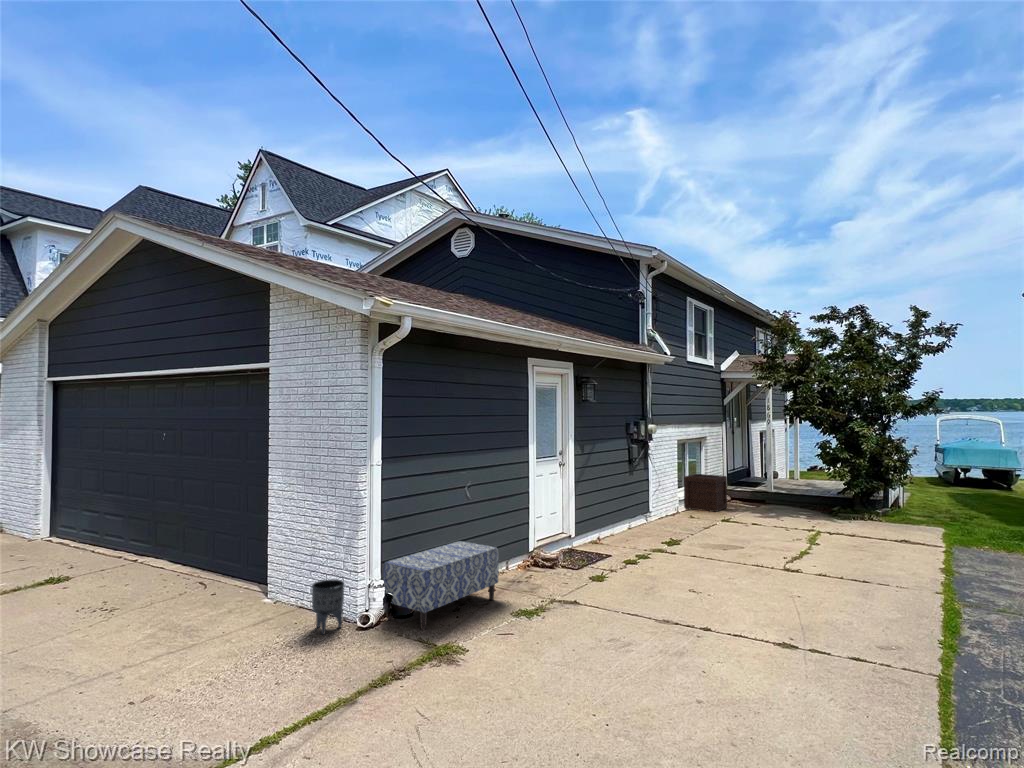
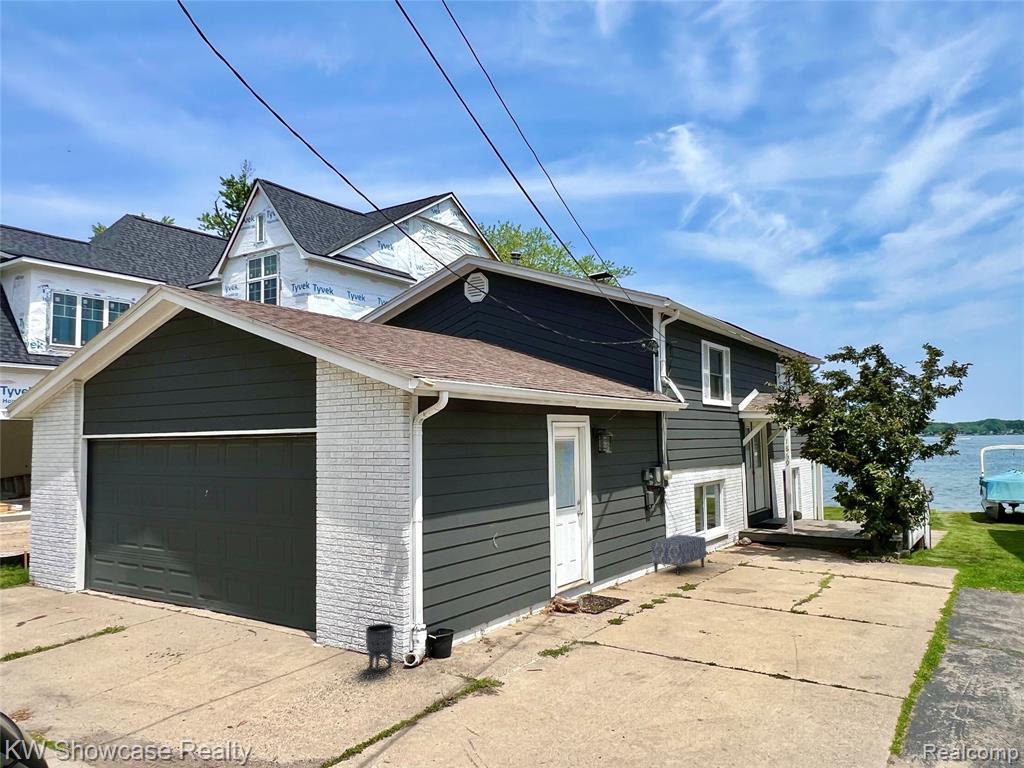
wooden crate: present [684,474,727,512] -> none [702,518,747,557]
bench: present [383,541,499,630] -> present [652,535,706,576]

